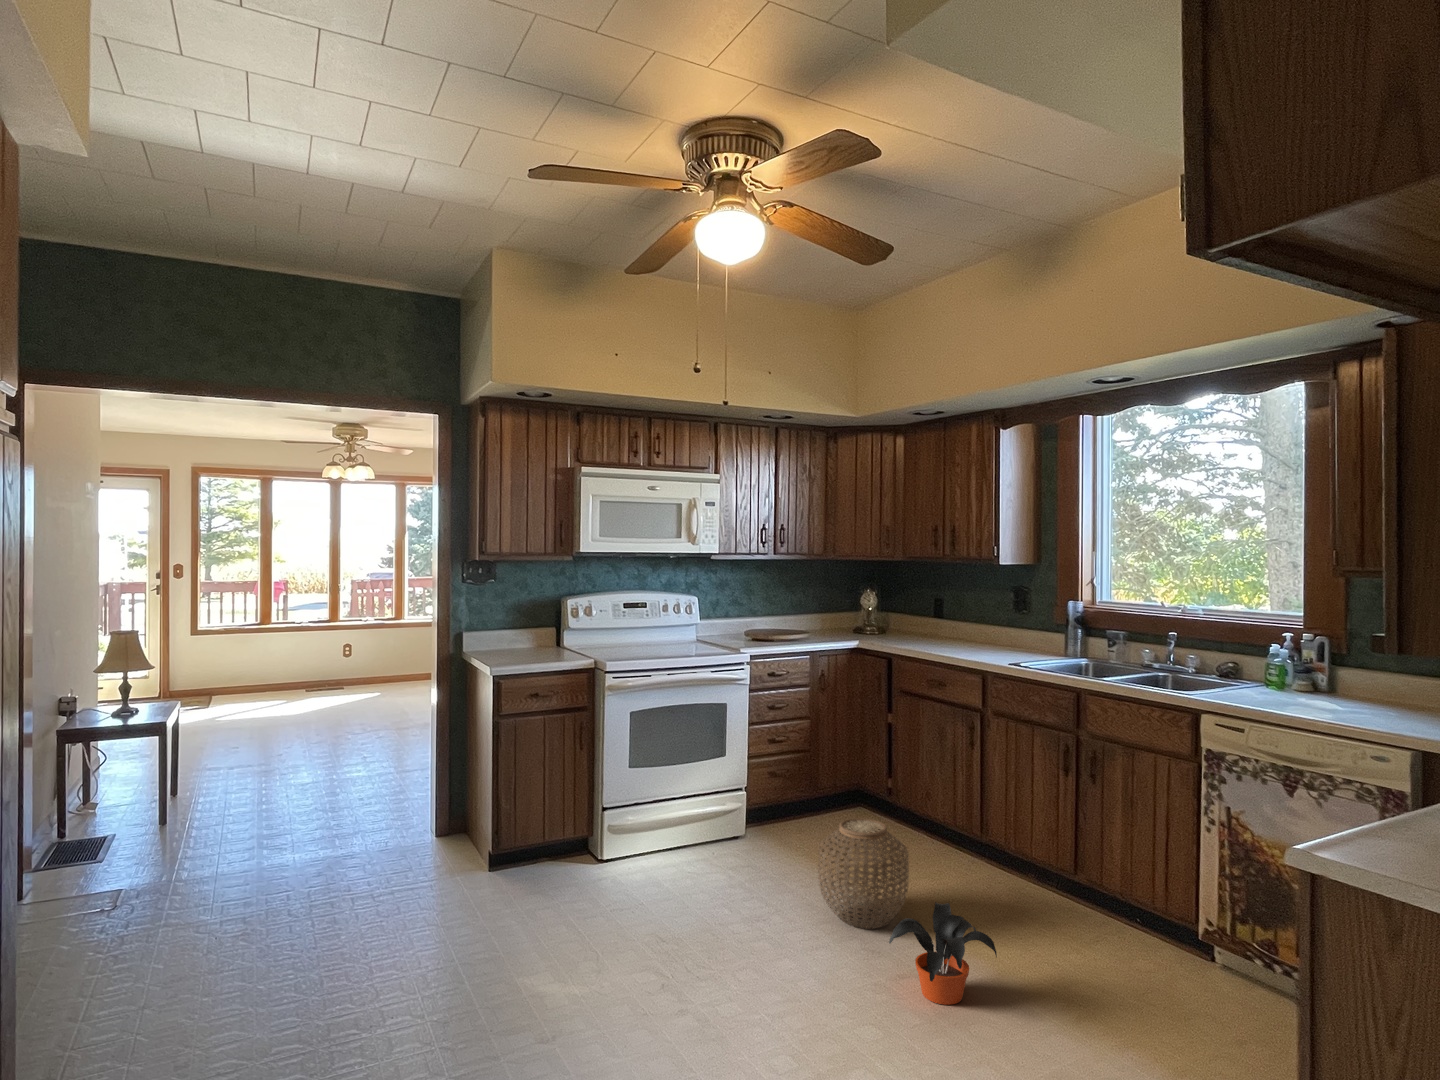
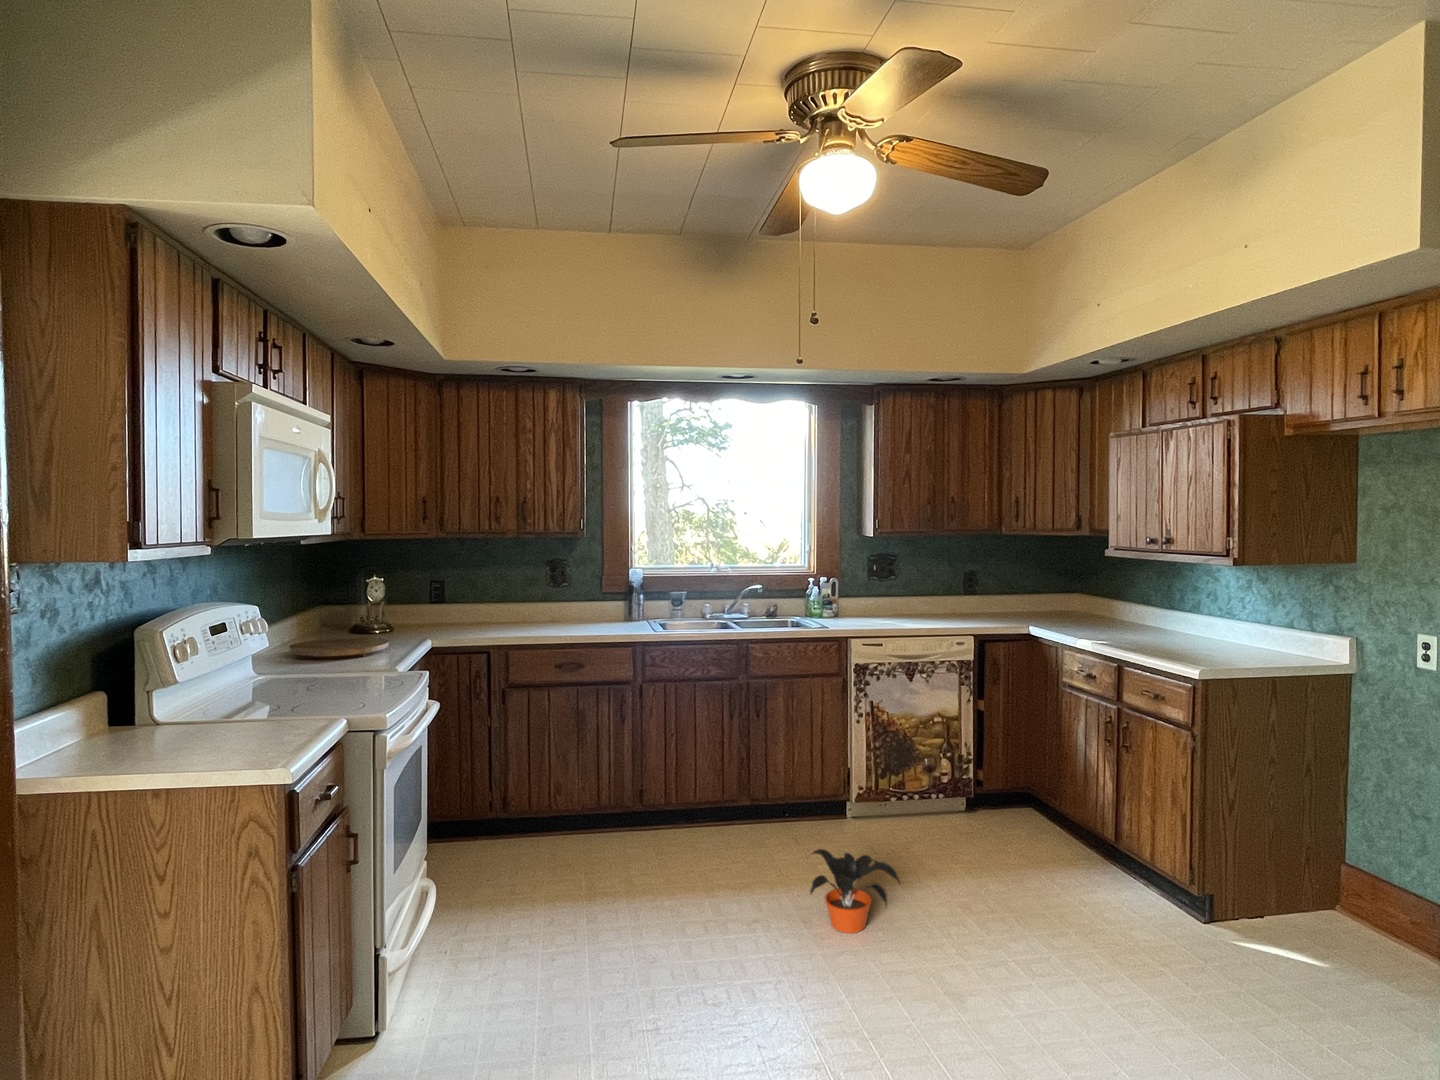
woven basket: present [818,818,909,929] -> none [647,816,740,931]

